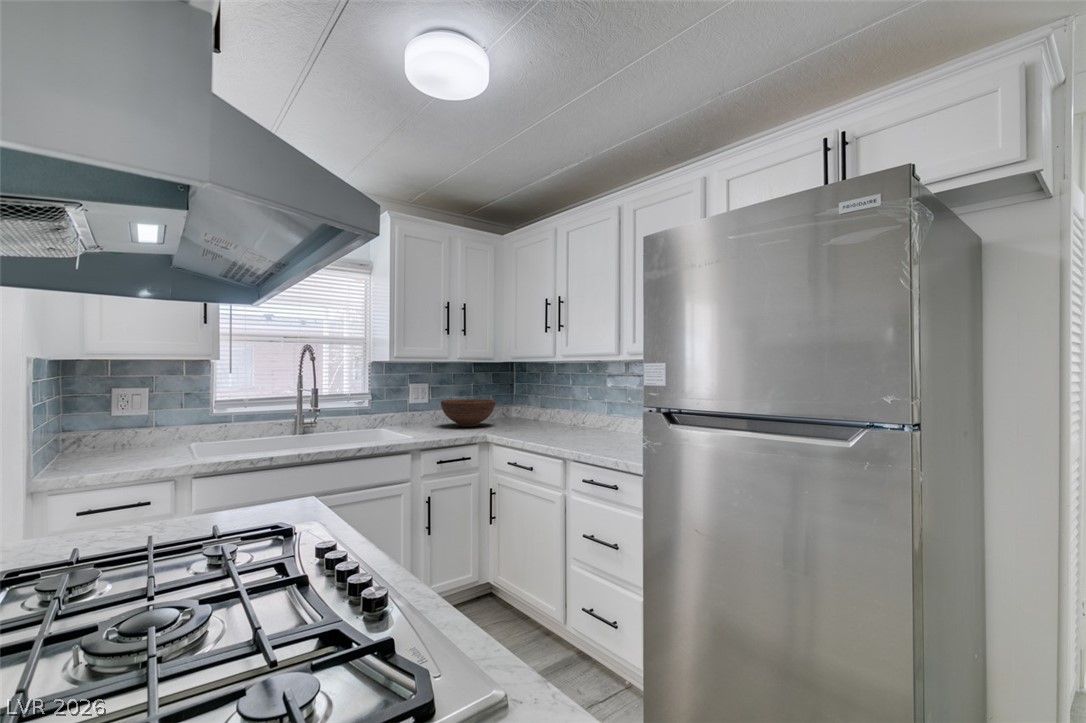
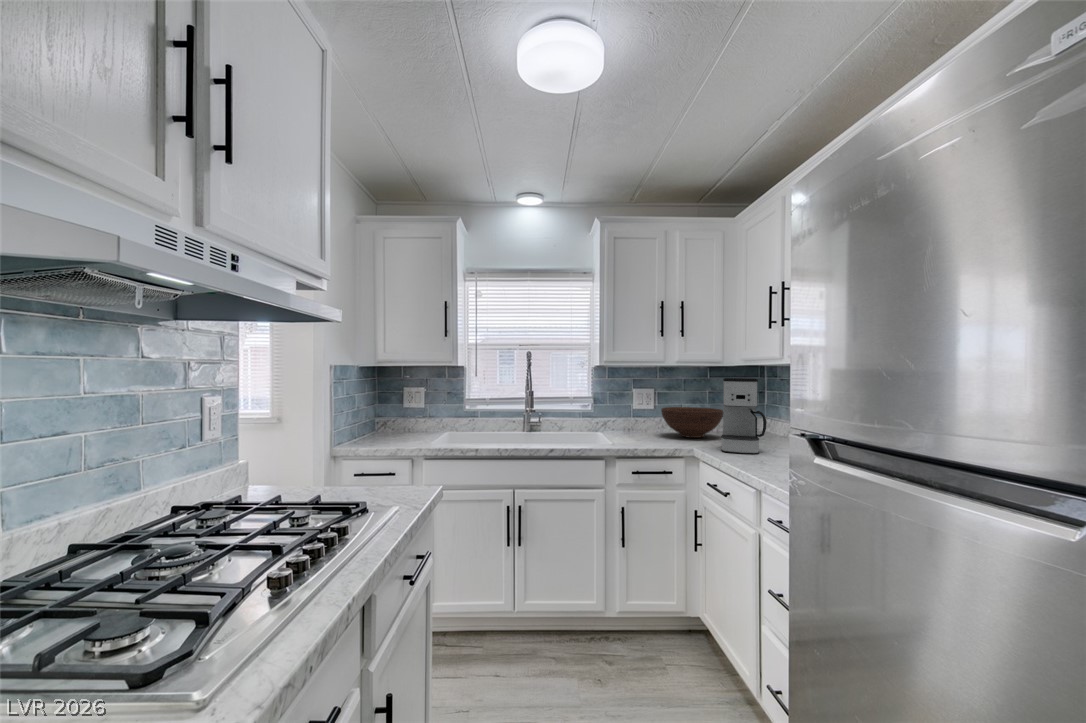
coffee maker: none [506,372,543,435] -> present [721,378,767,454]

